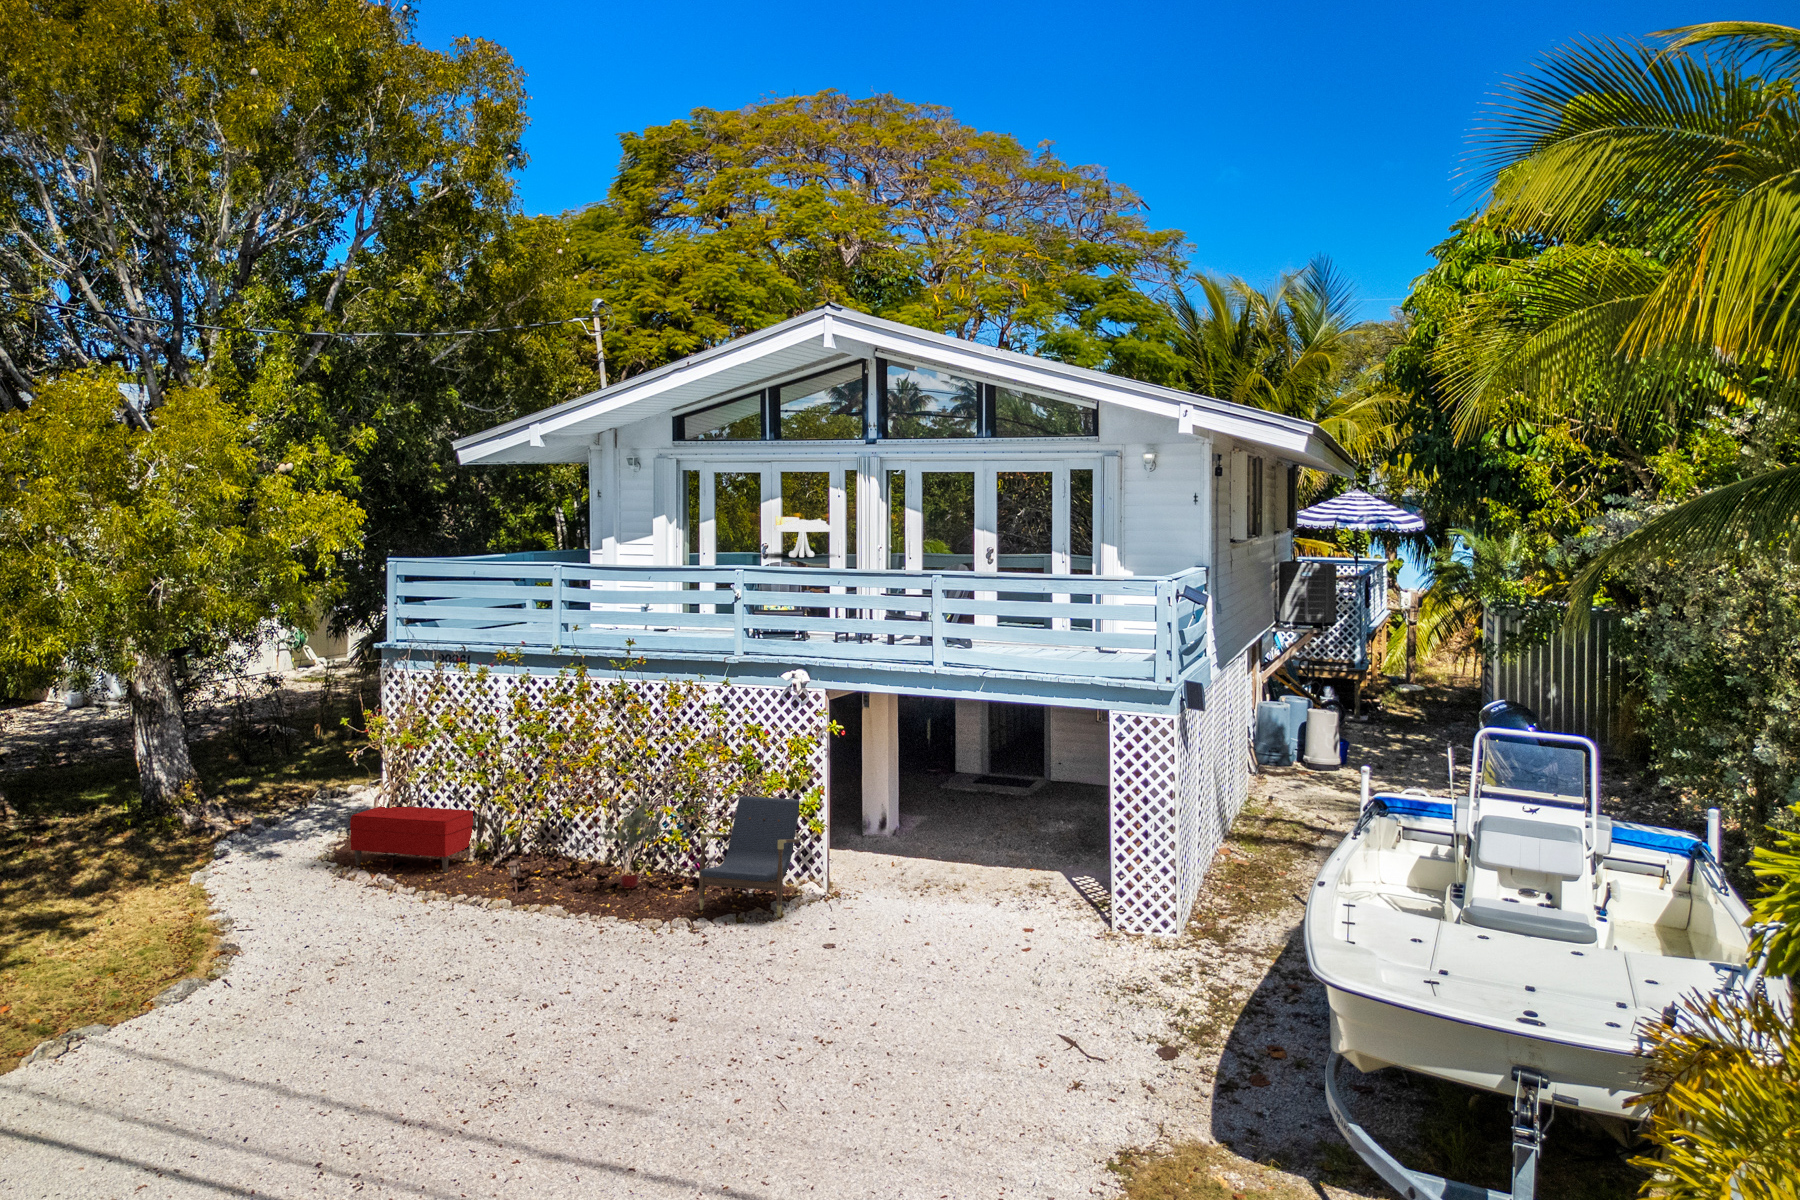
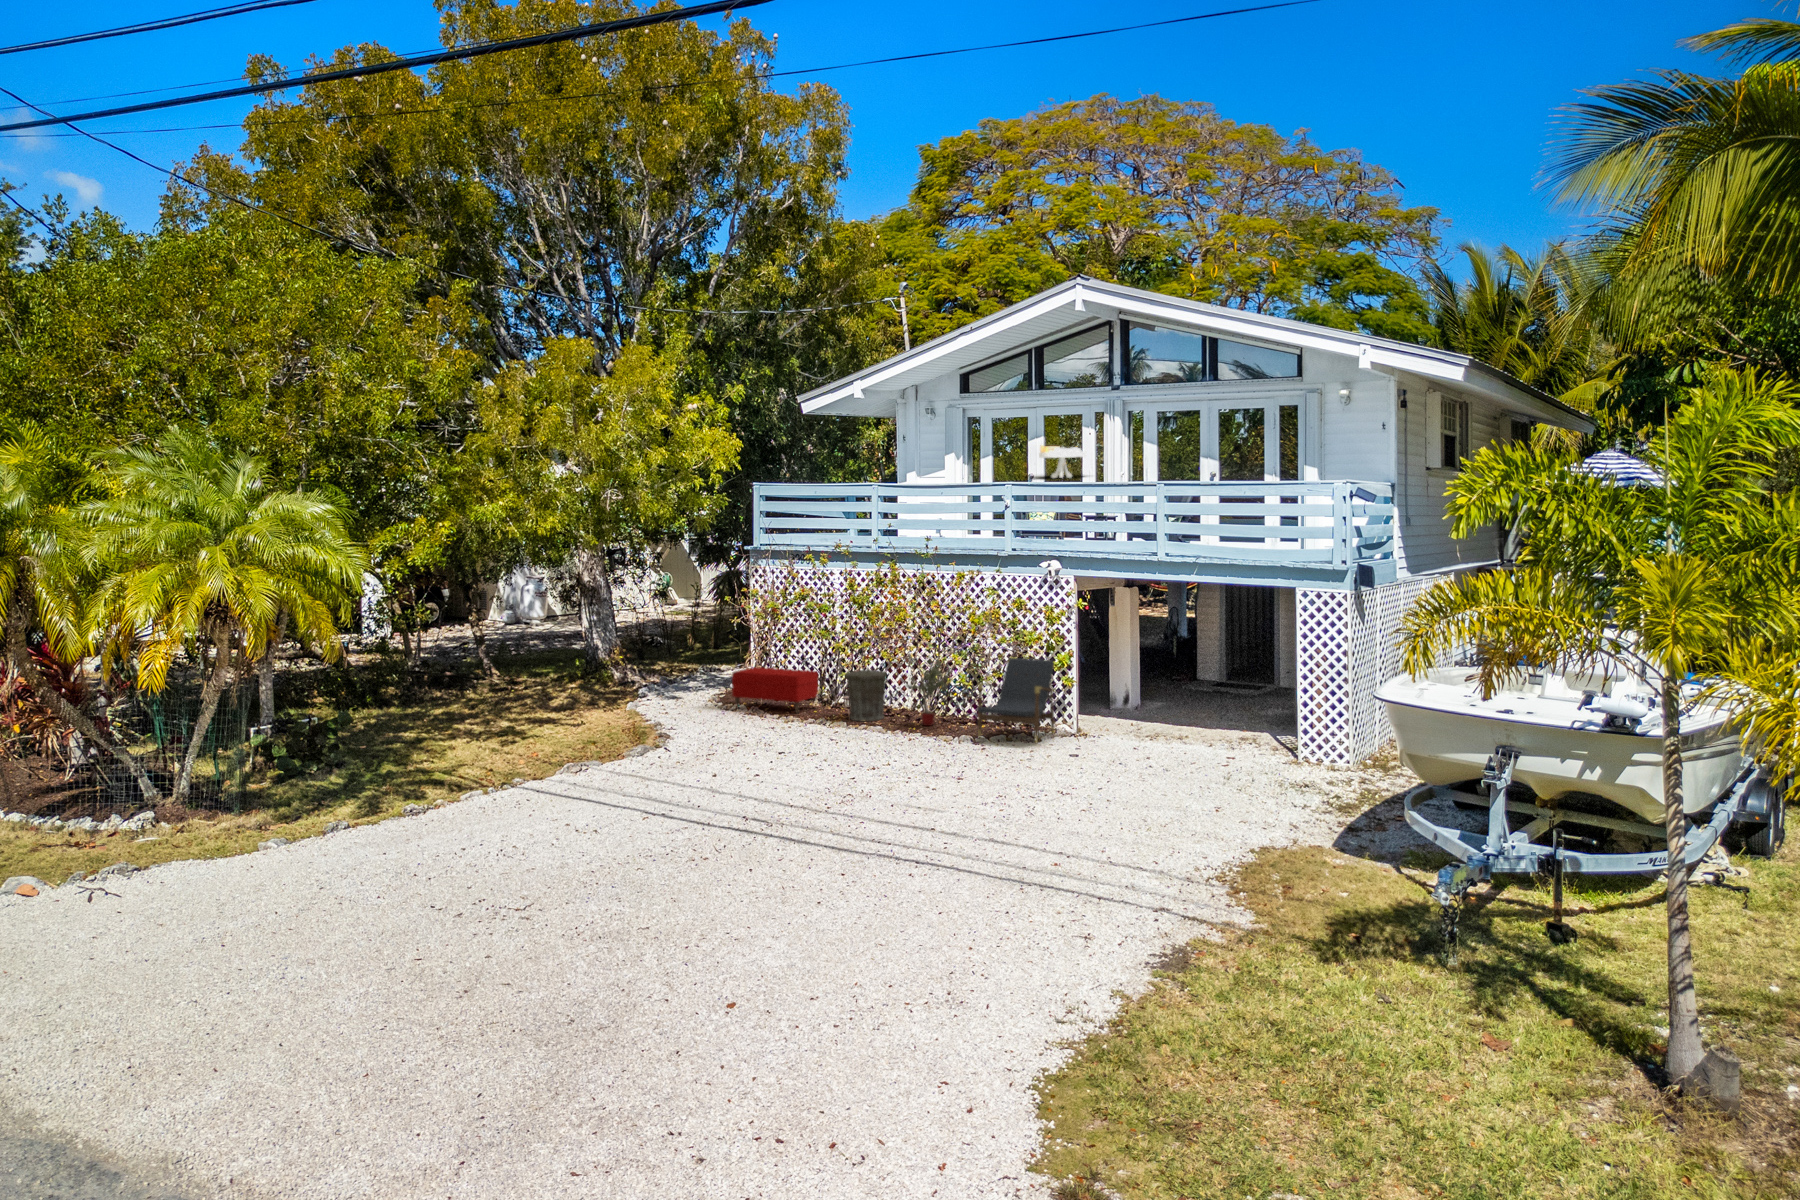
trash can: none [514,810,573,884] -> present [845,669,887,721]

